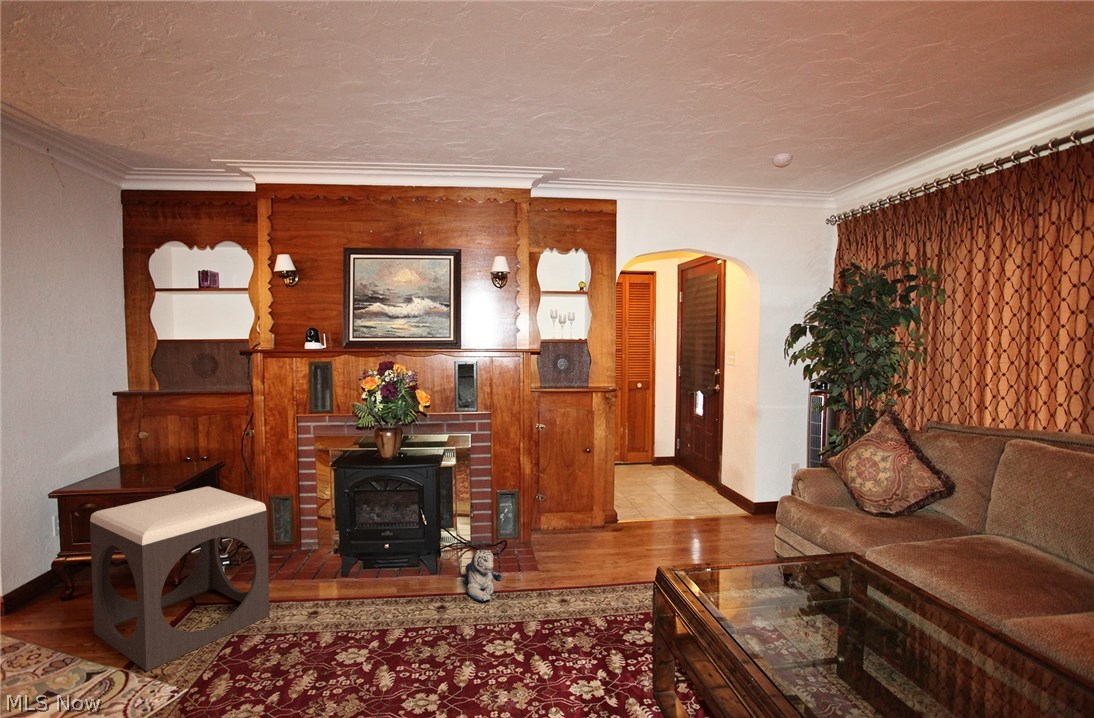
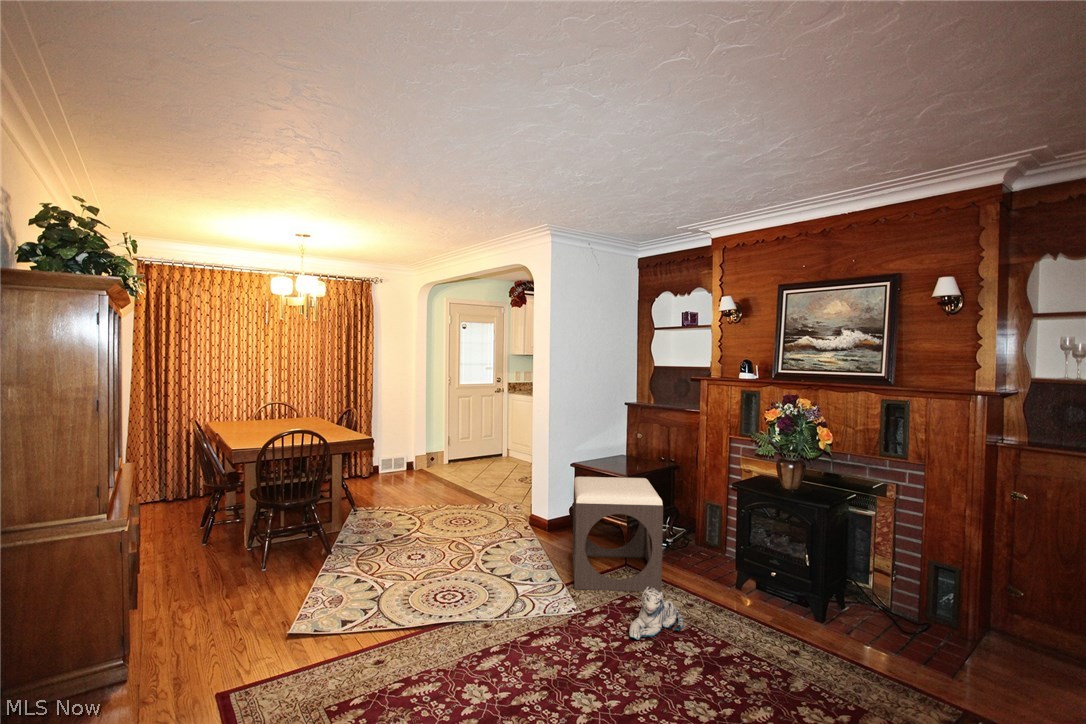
plush toy: present [463,550,502,602] -> present [629,587,684,640]

